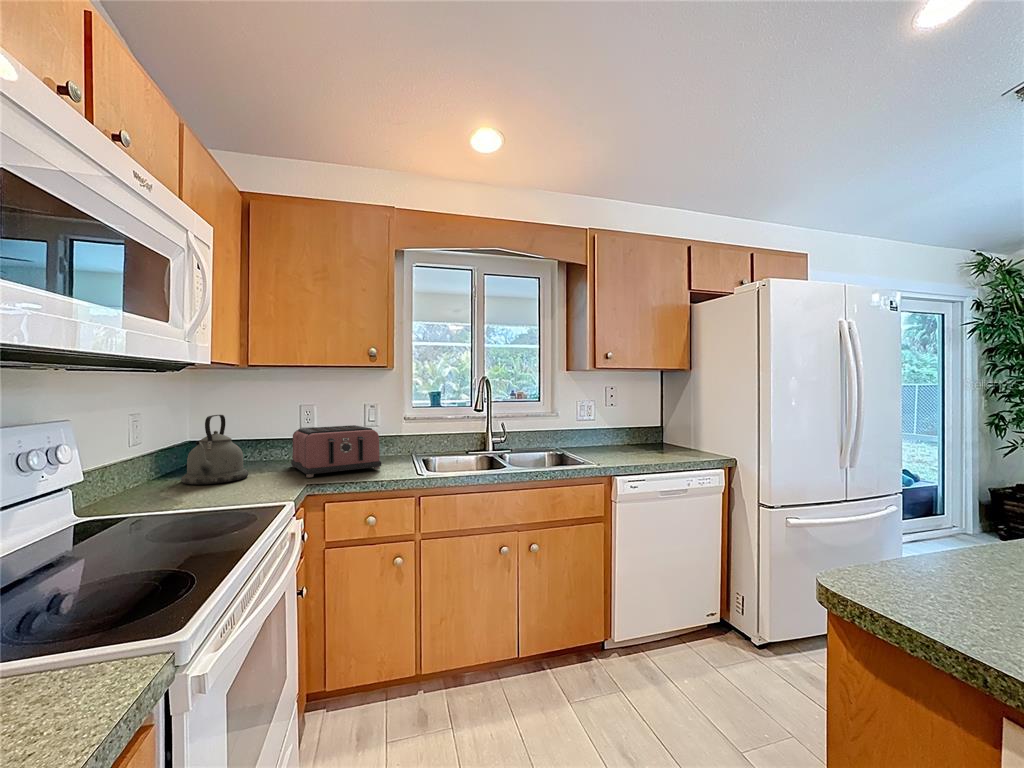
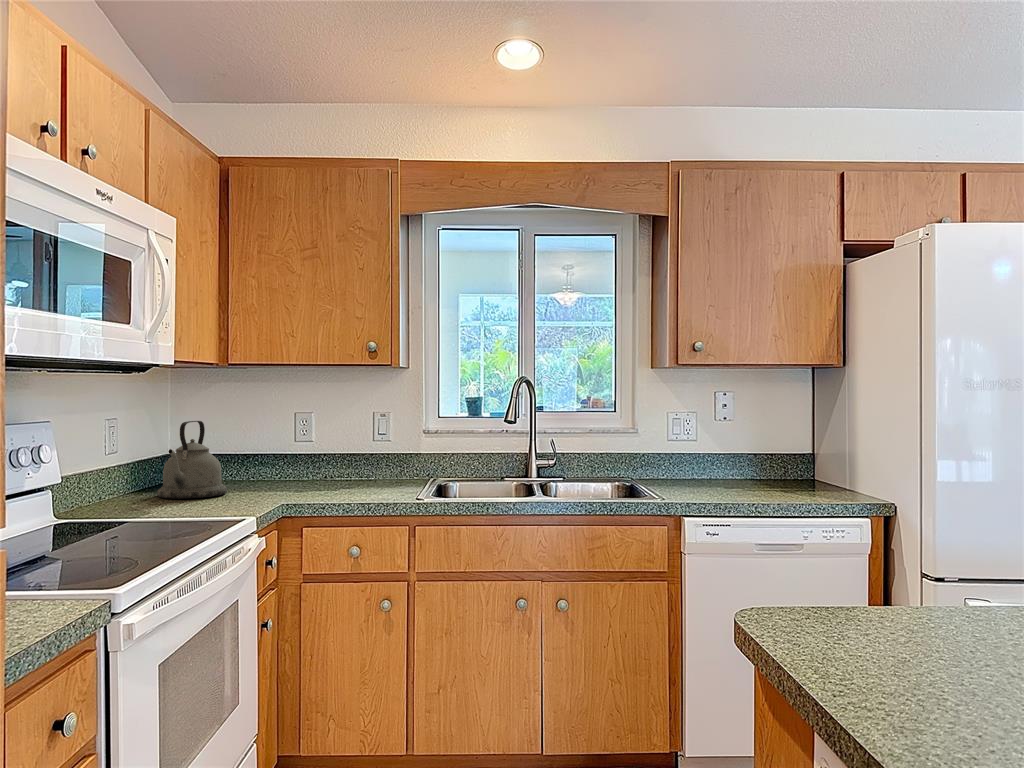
toaster: present [291,425,381,477] -> none [278,438,377,497]

